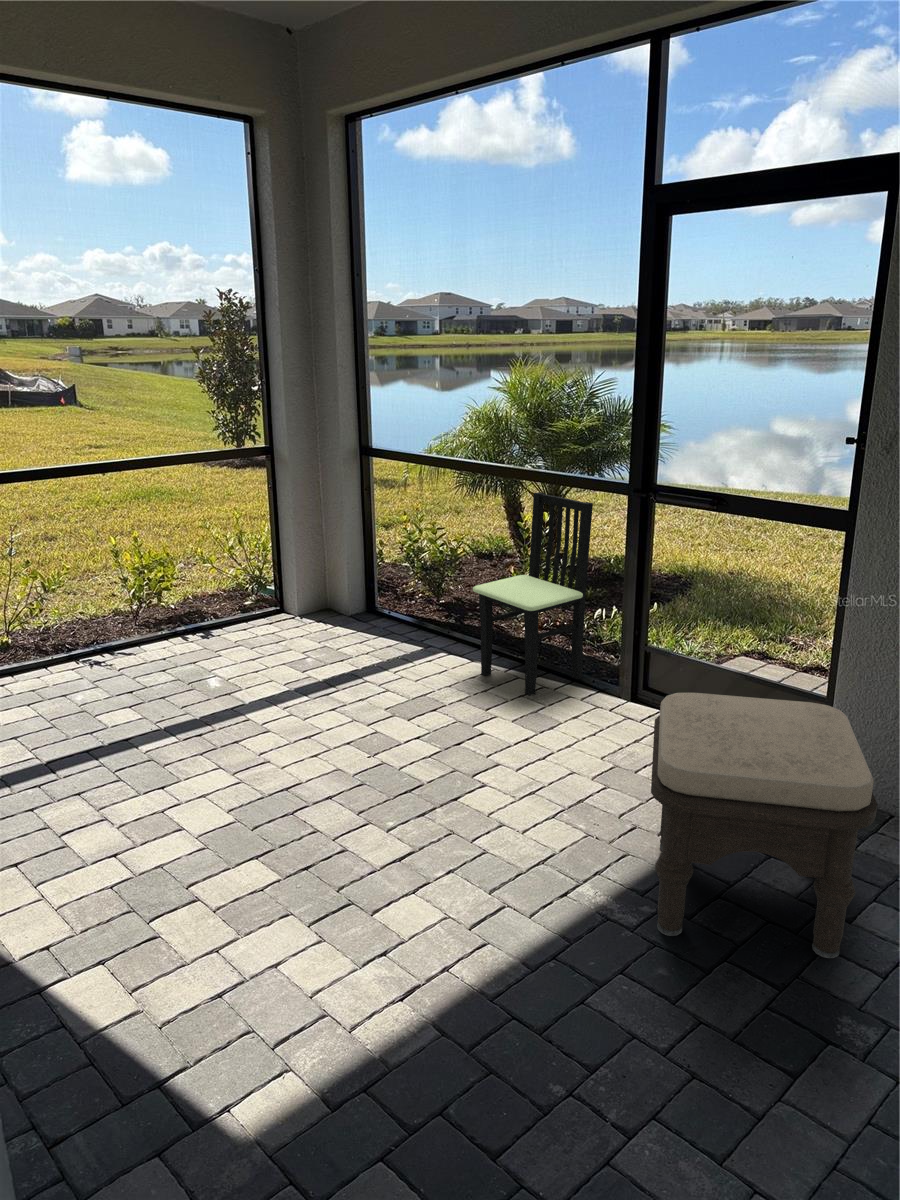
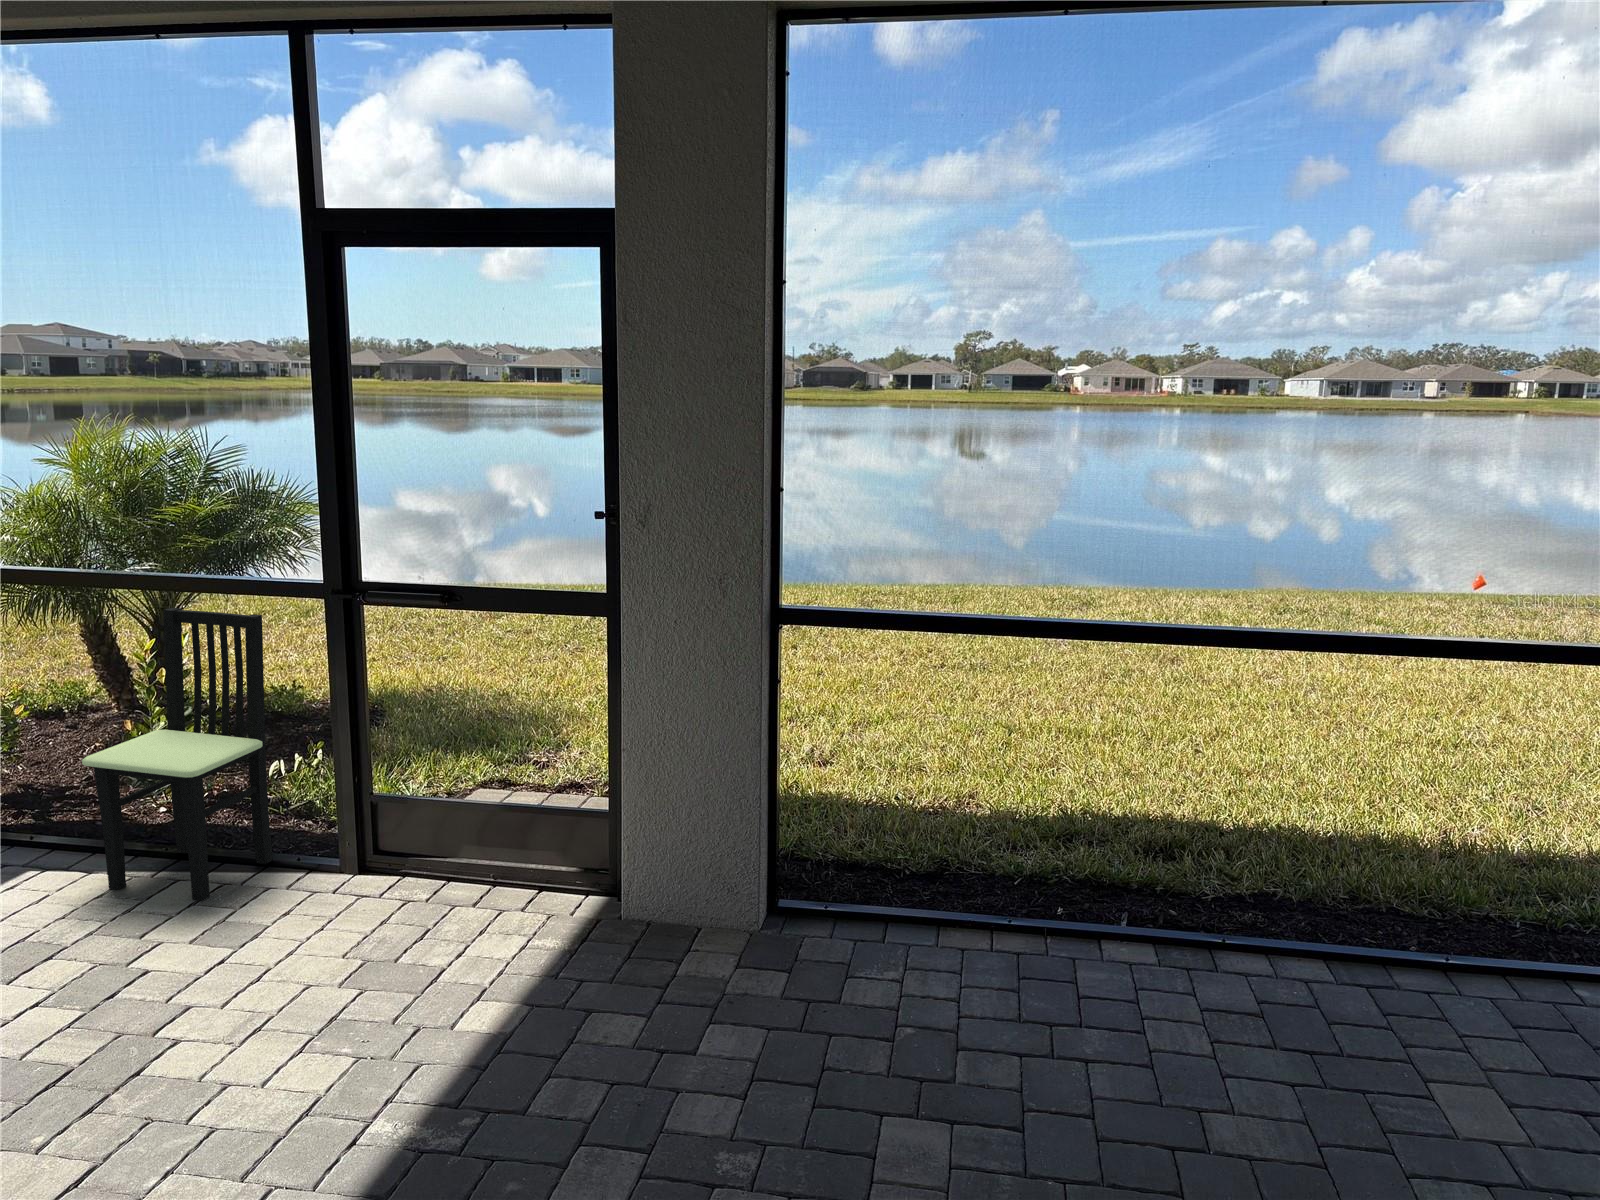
ottoman: present [651,693,877,958] -> none [434,813,712,1143]

